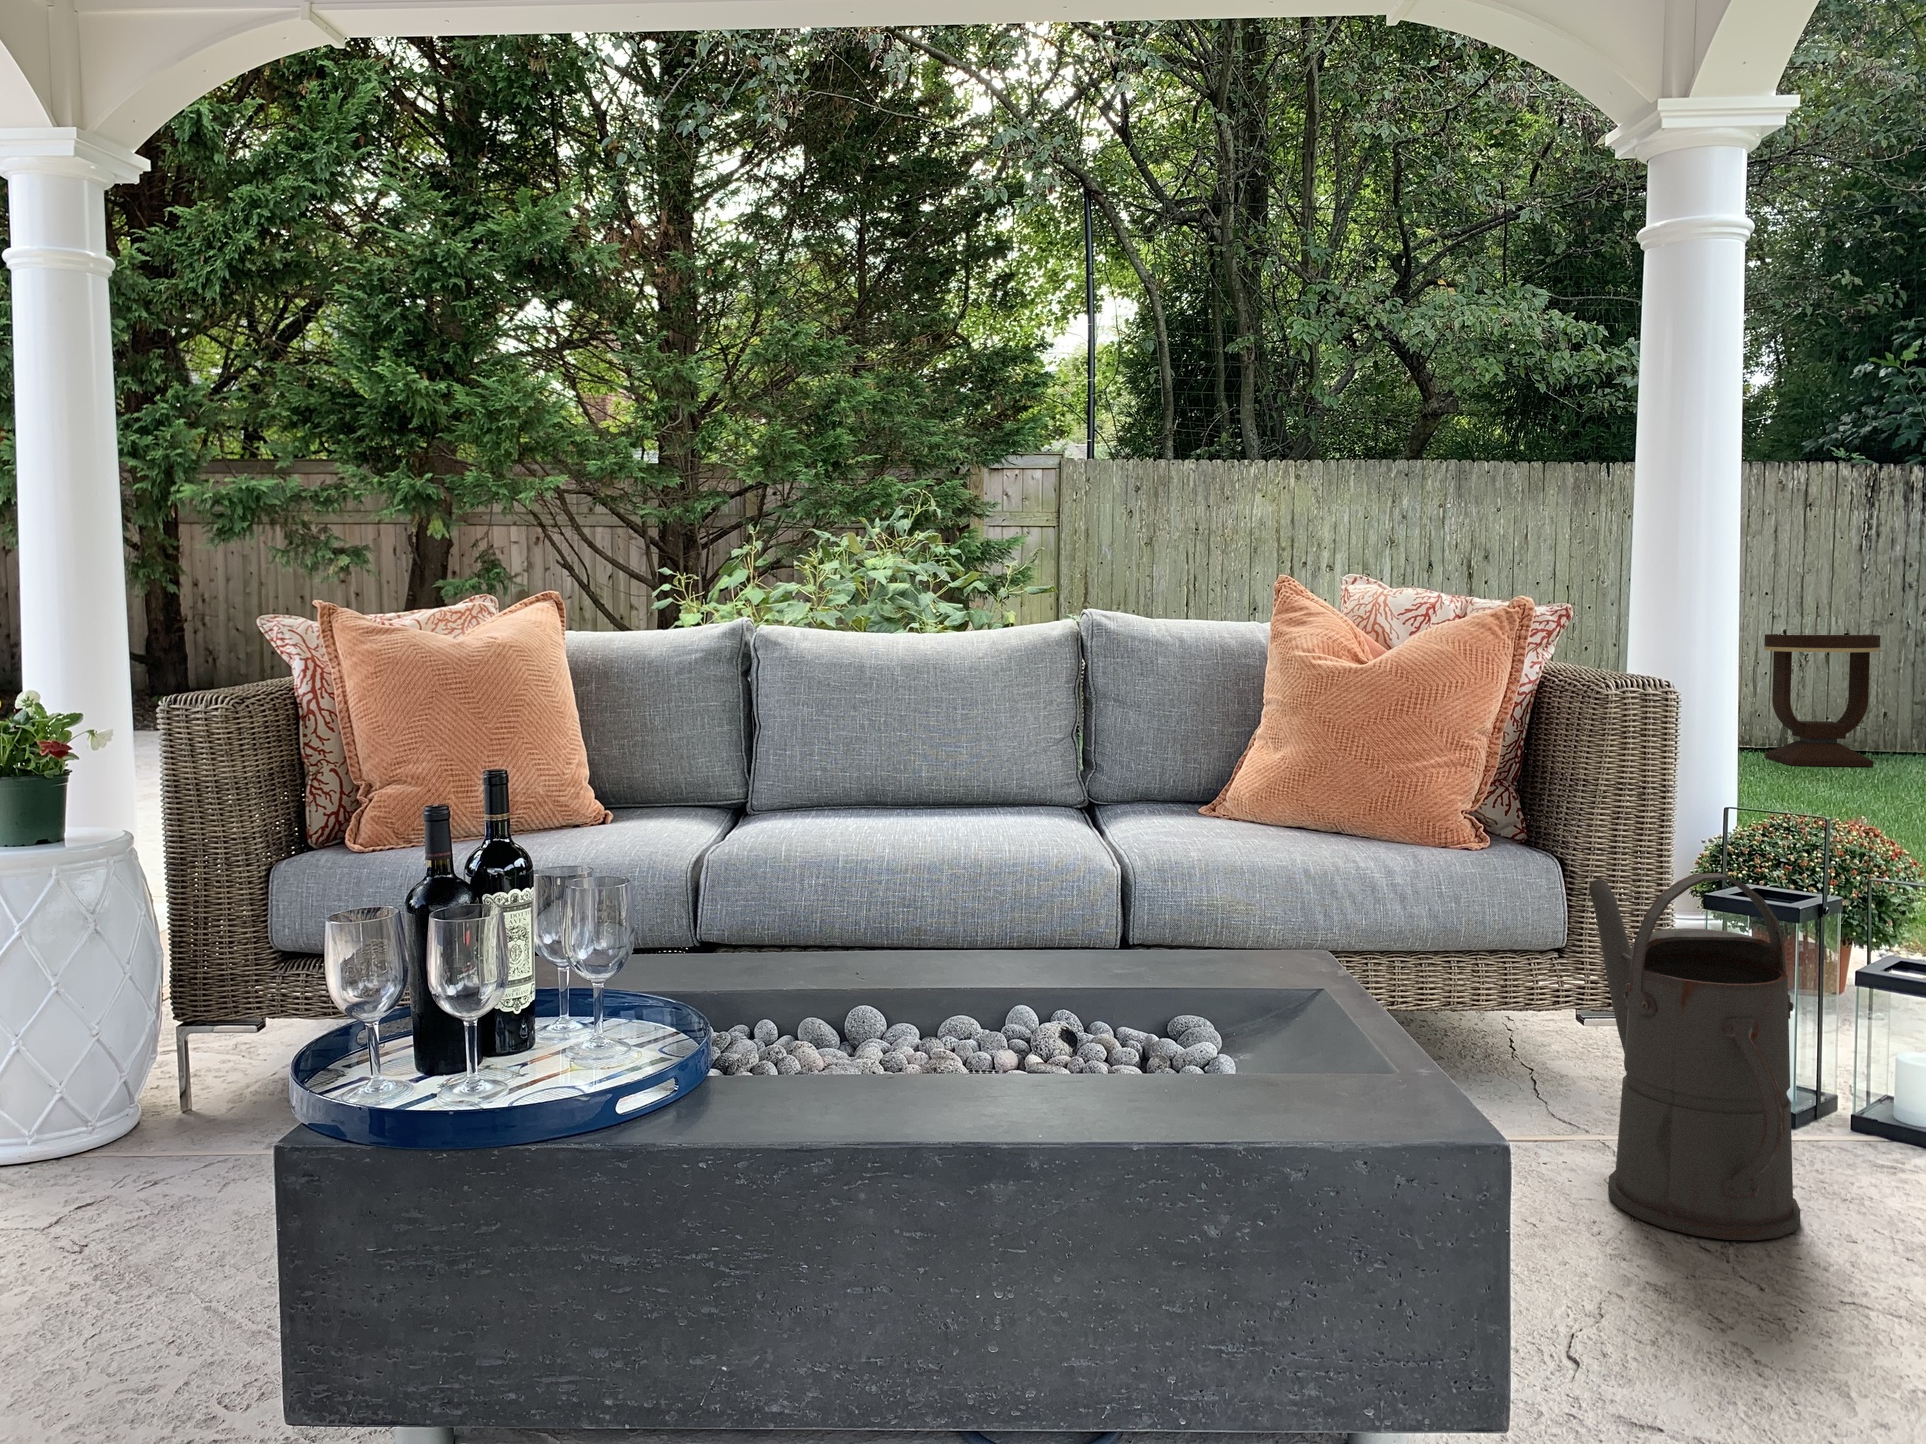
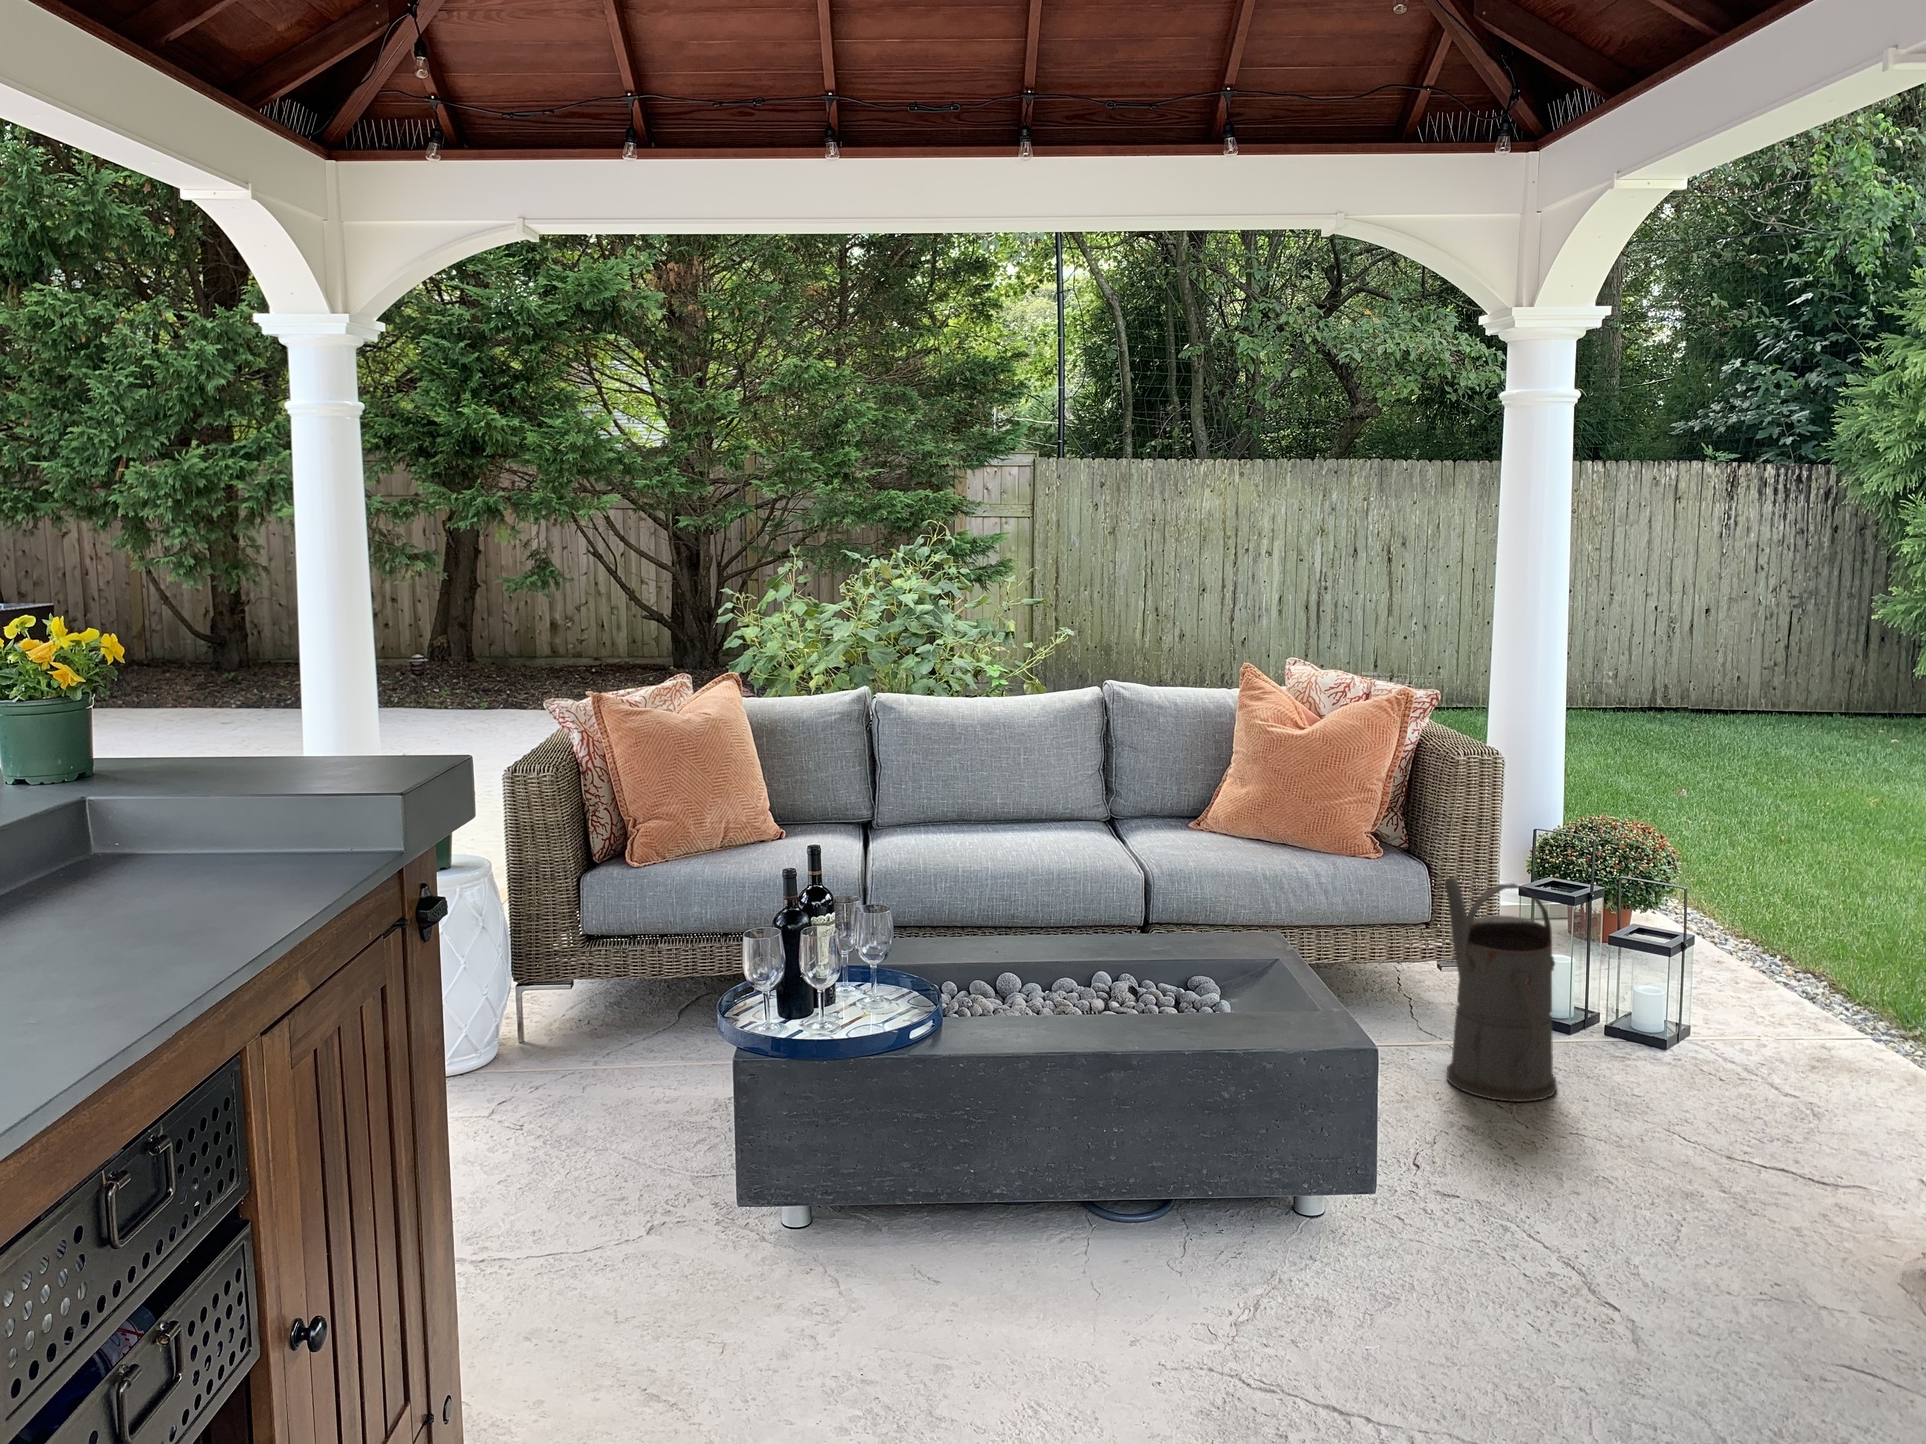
side table: present [1764,634,1880,767] -> none [1636,612,1731,726]

